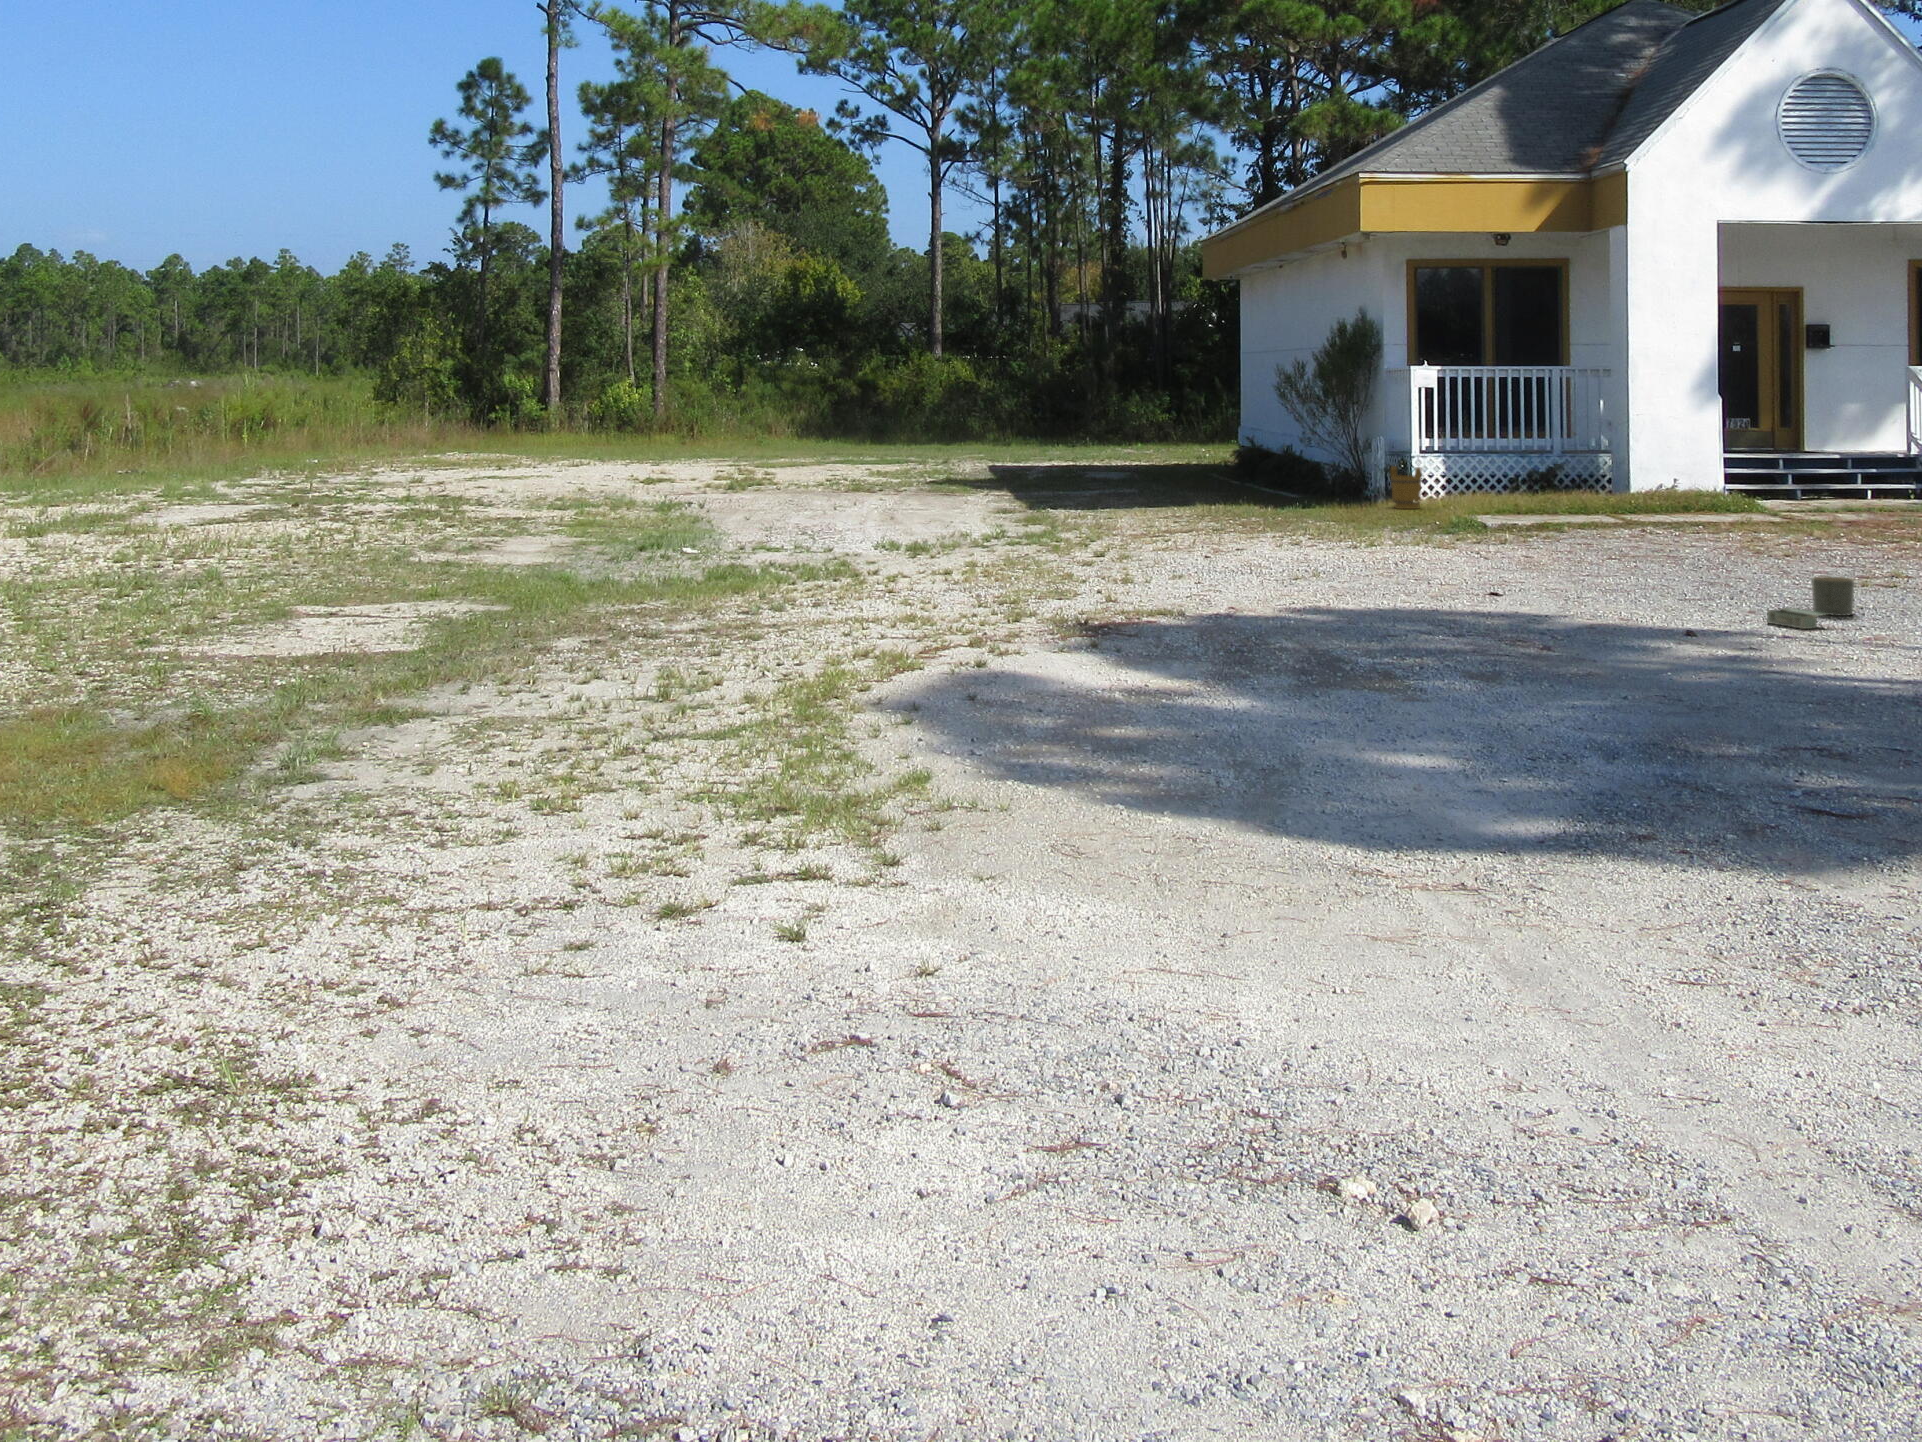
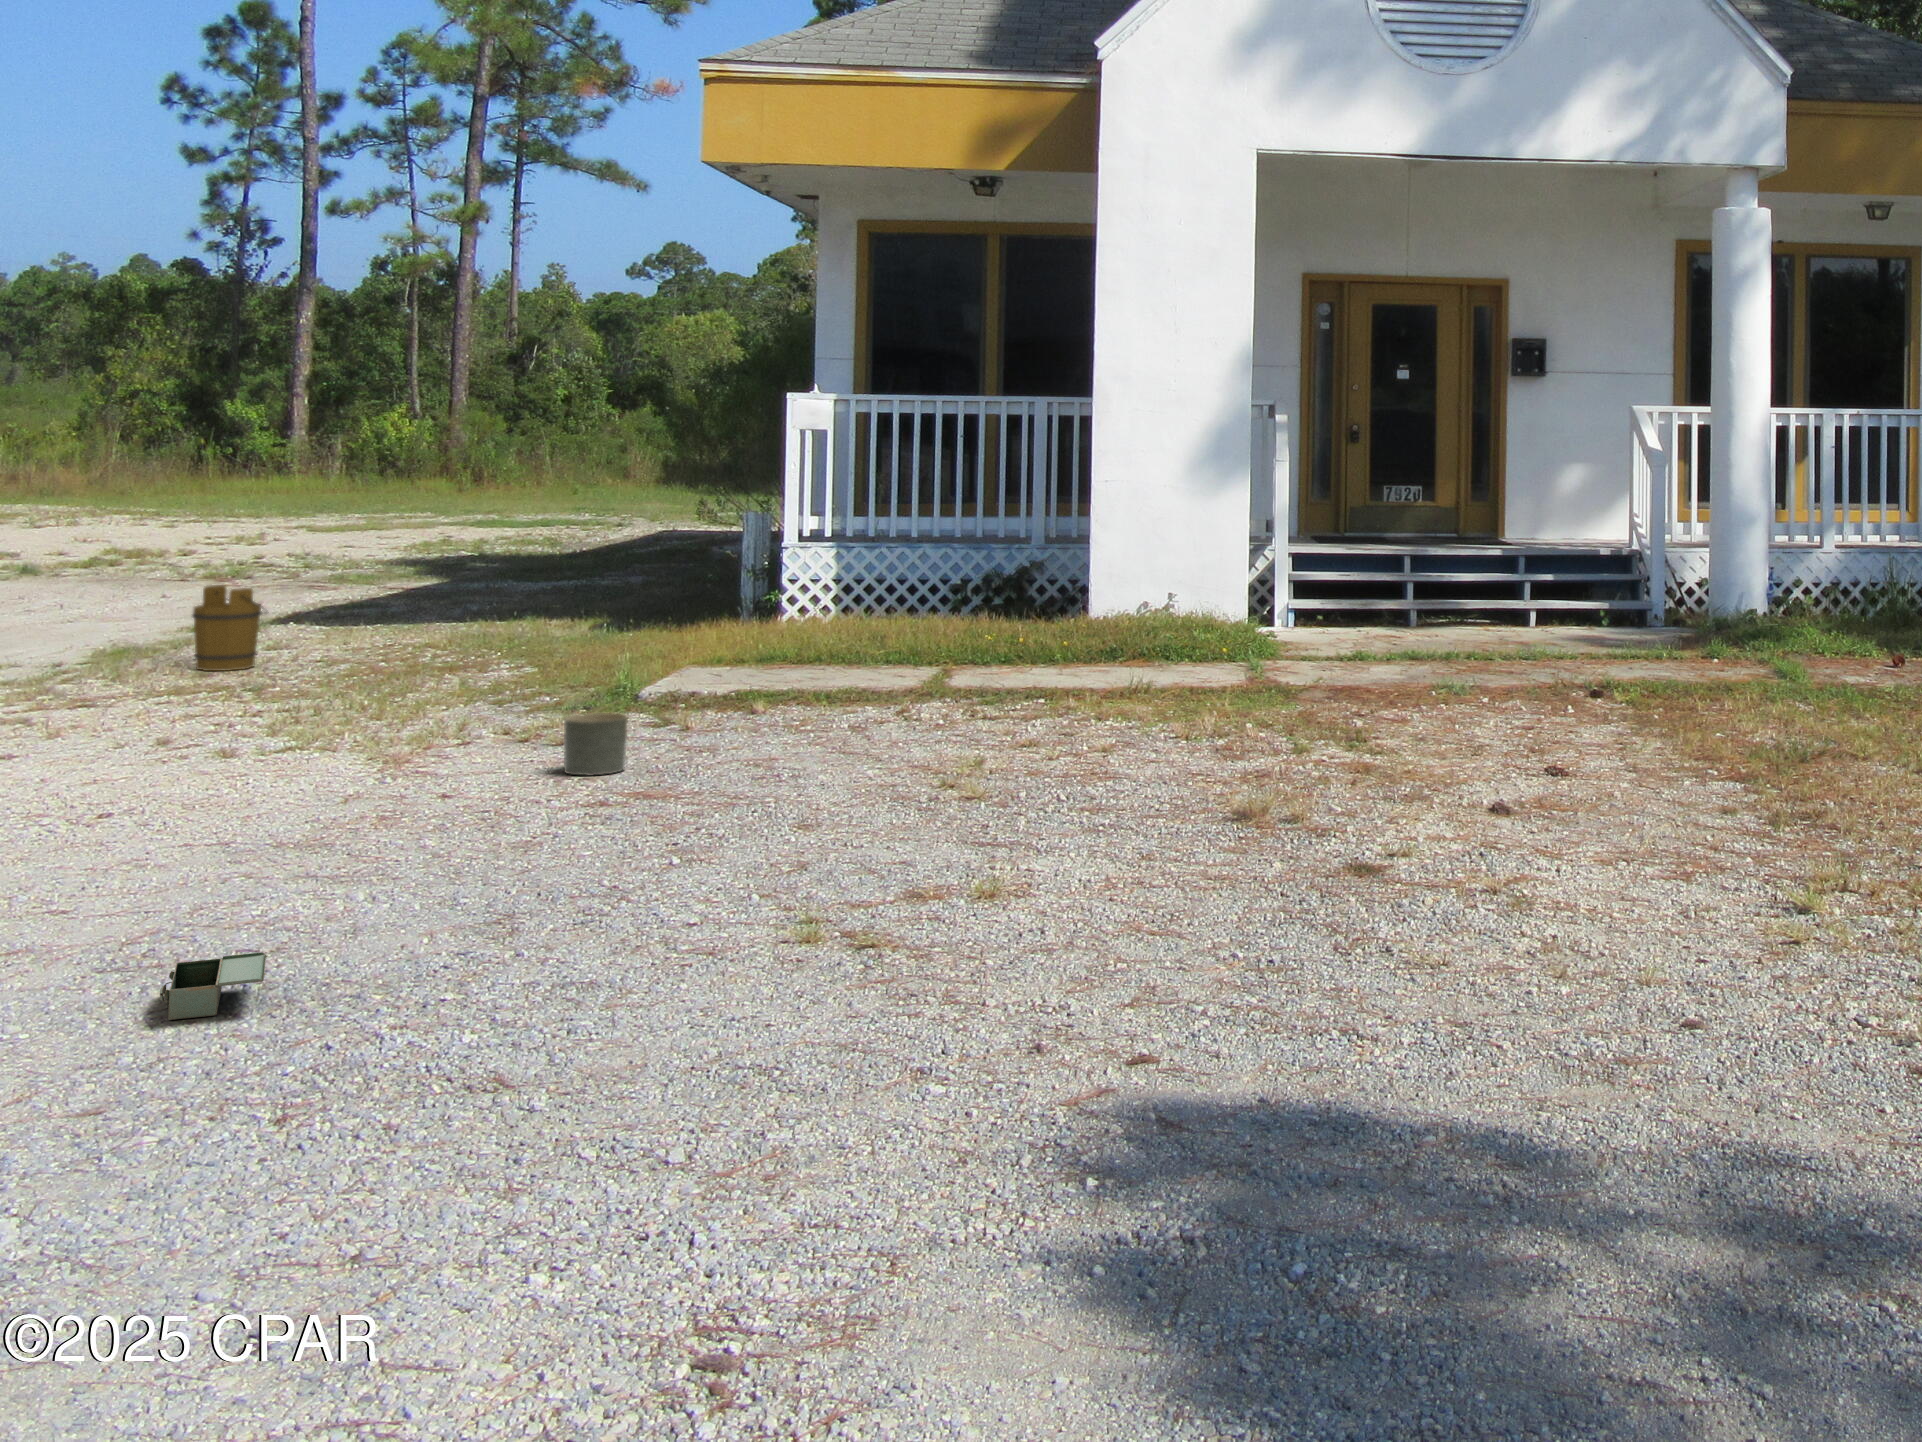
bucket: present [1391,466,1423,509] -> present [192,585,266,671]
planter: present [1812,576,1854,616] -> present [564,713,628,775]

